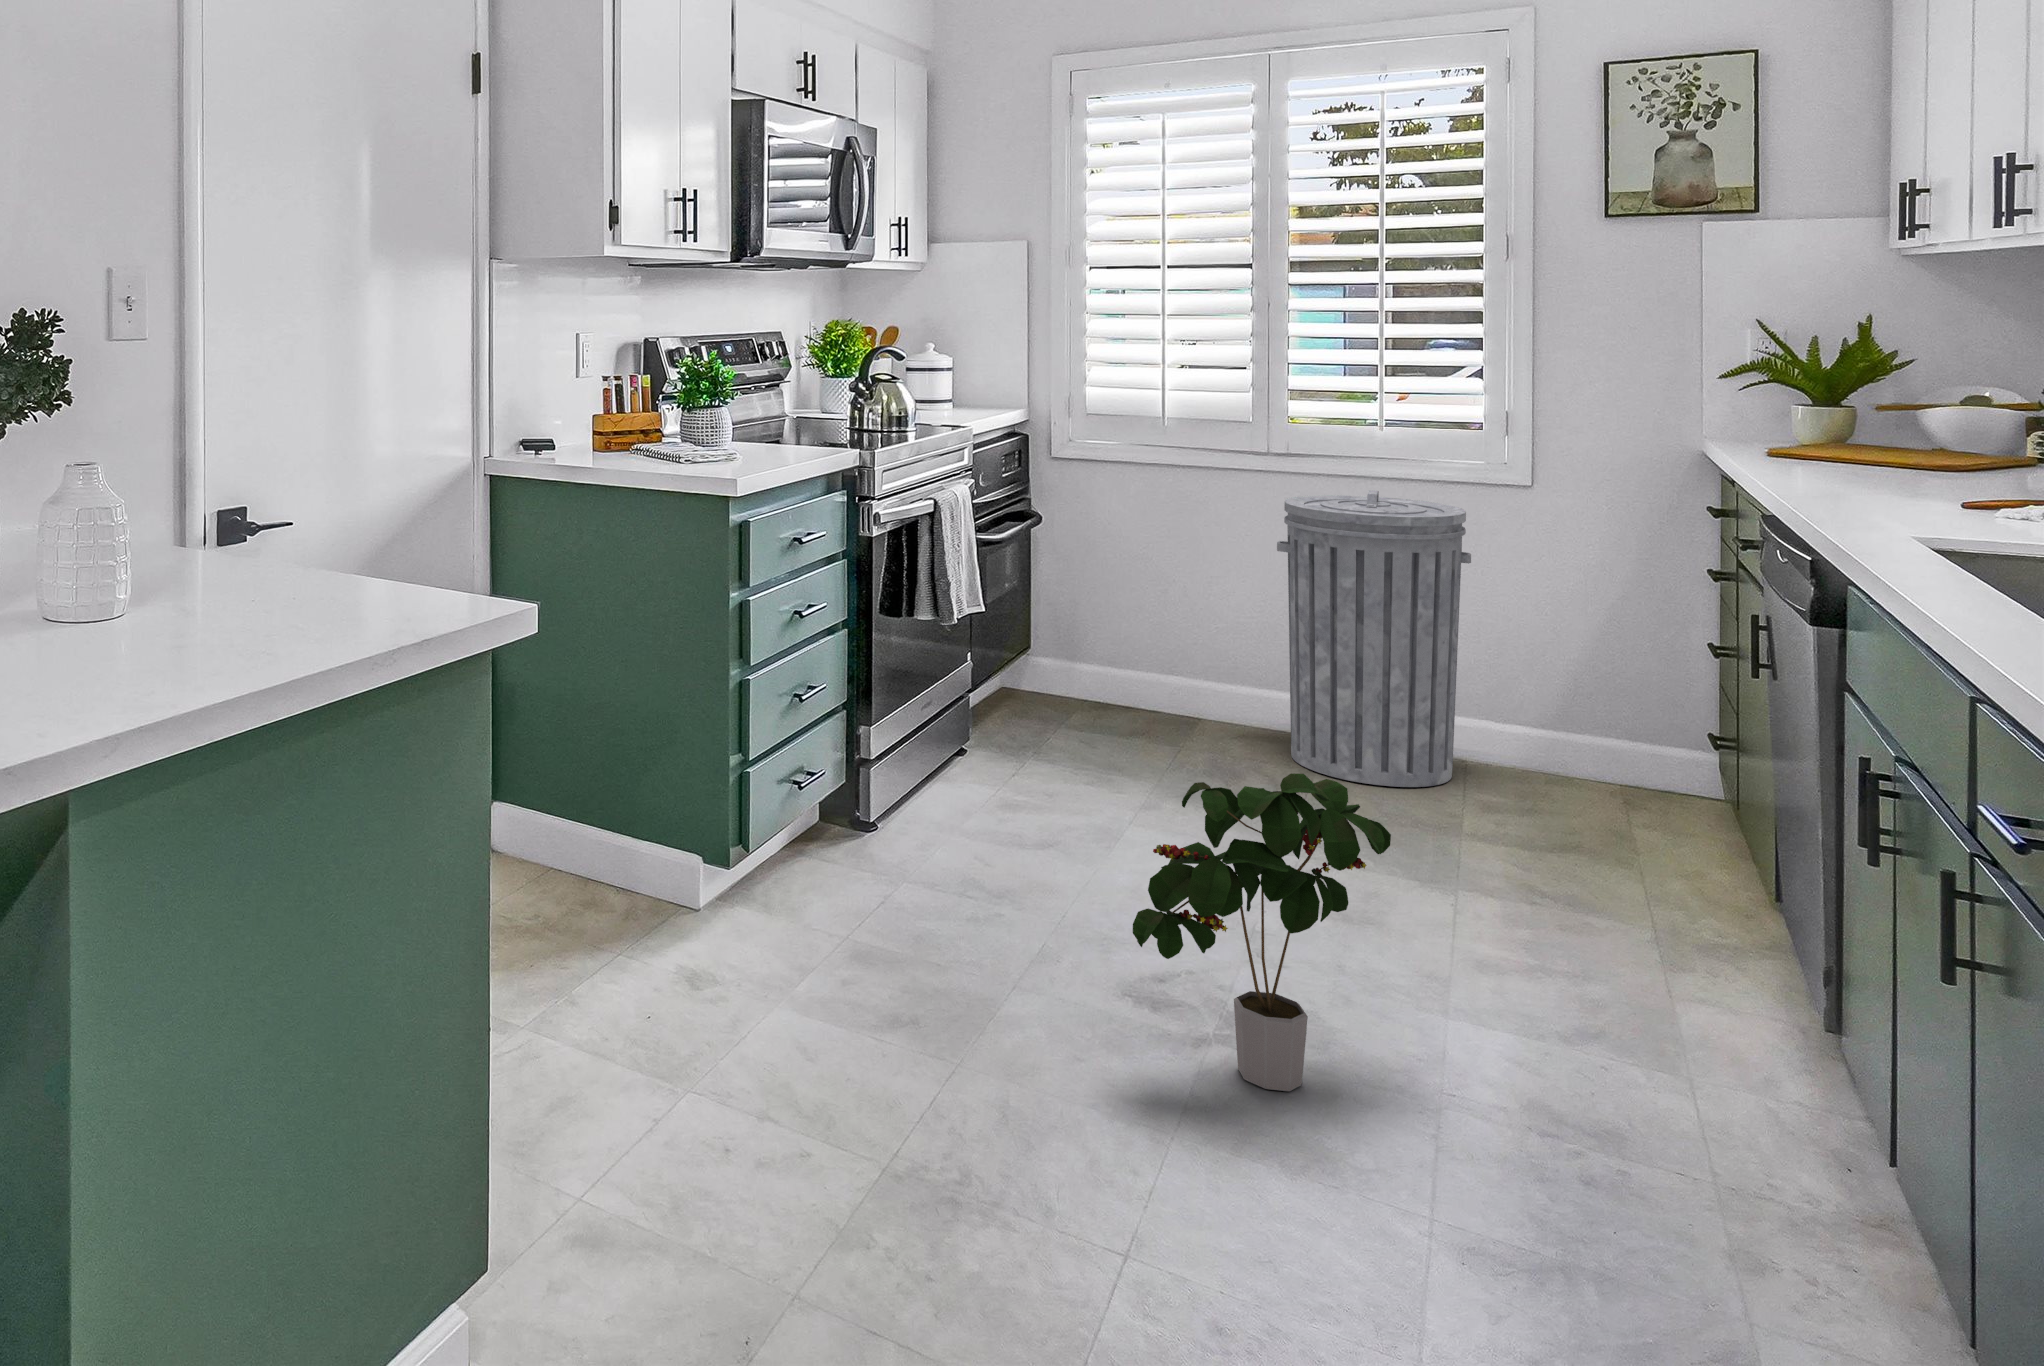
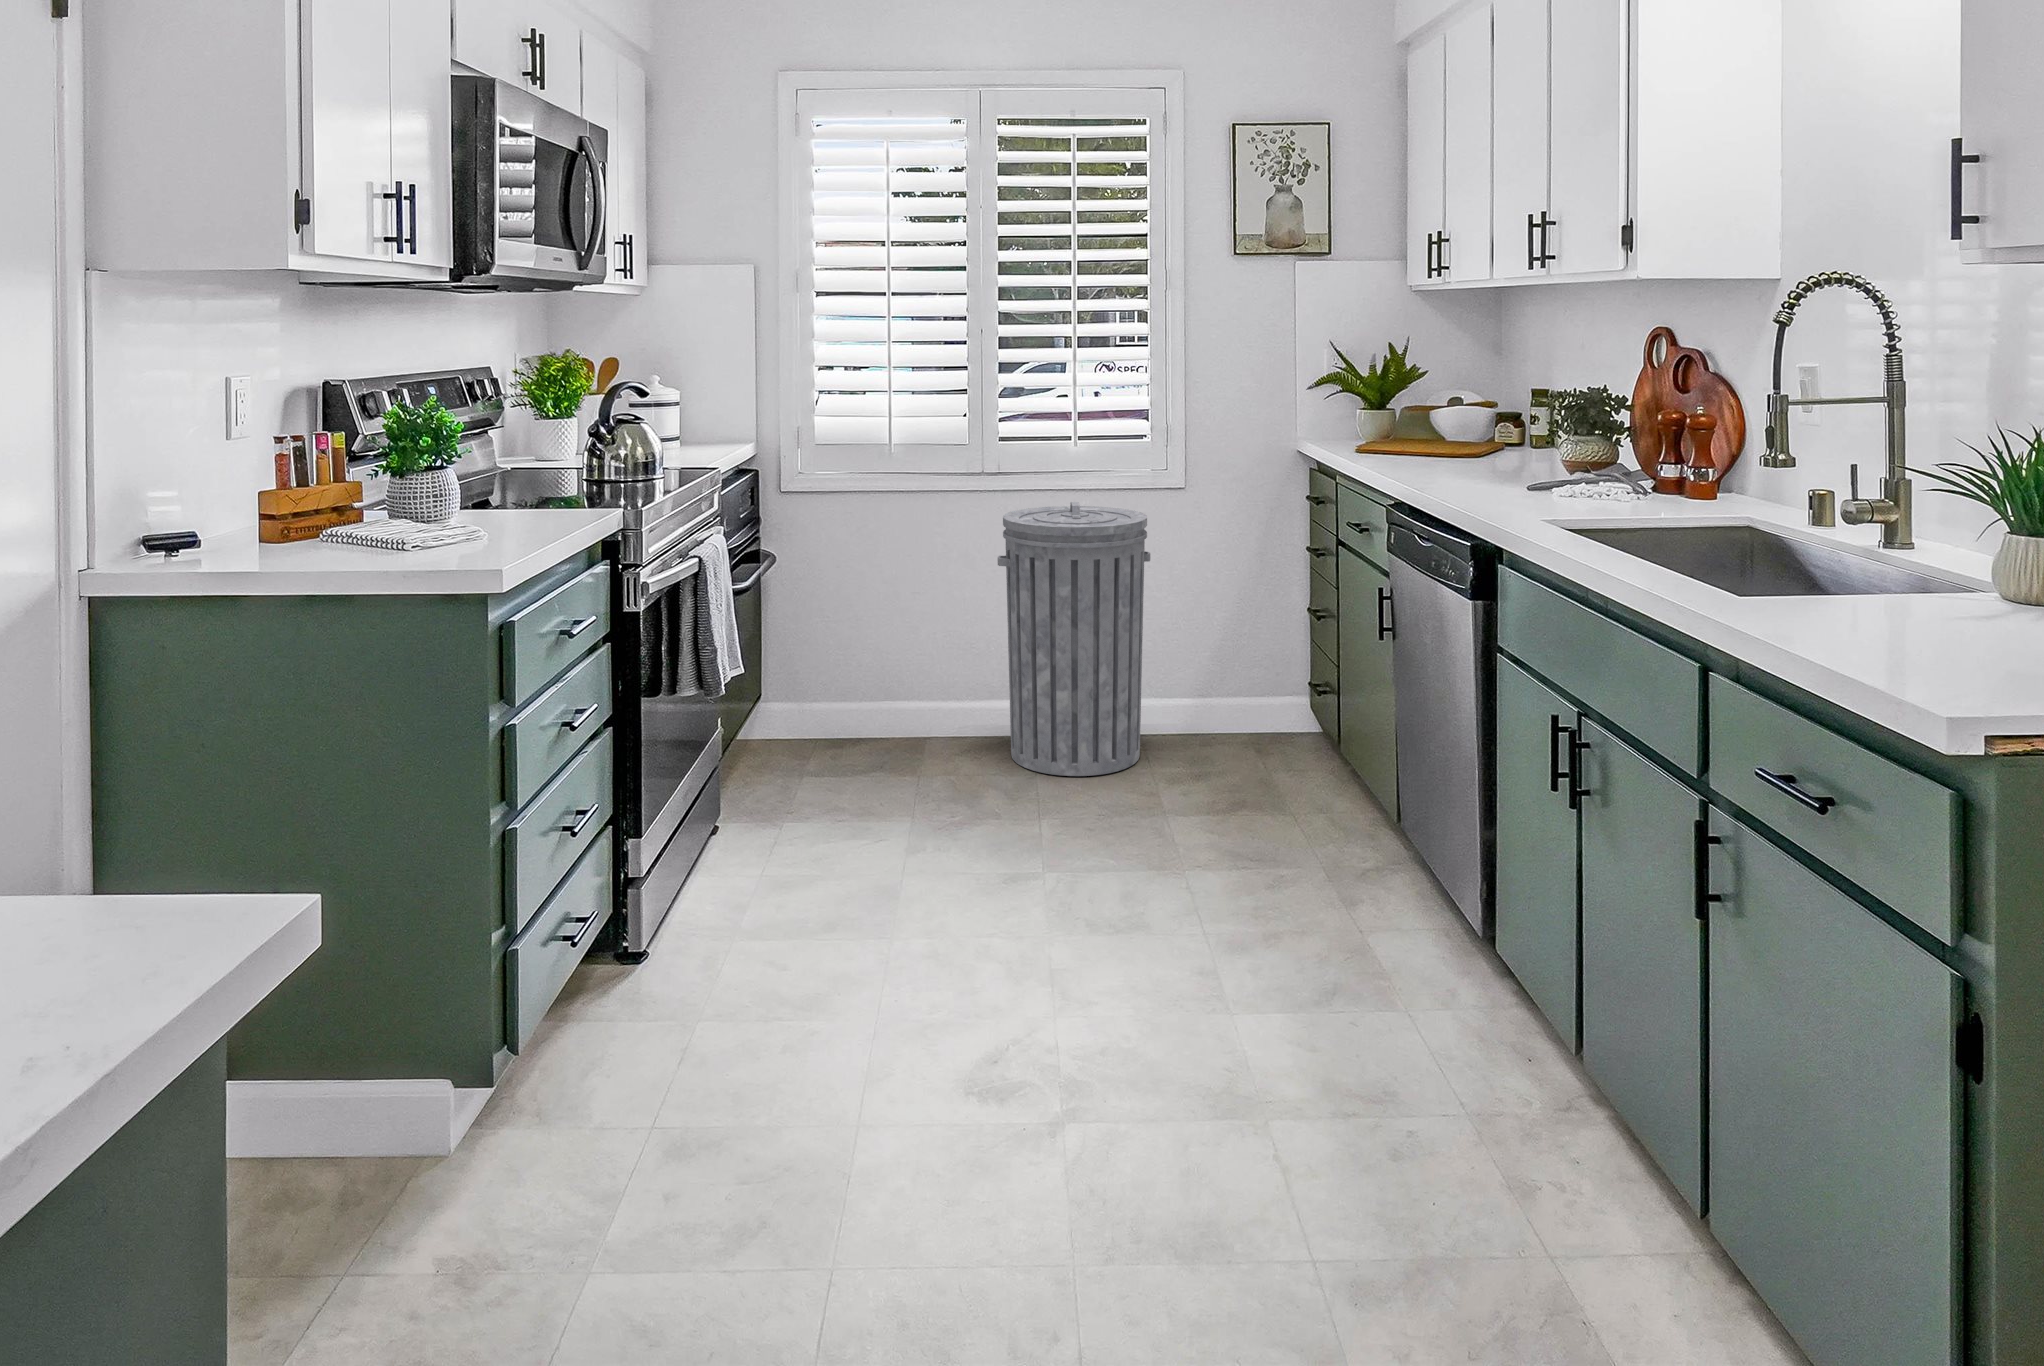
potted plant: present [1133,773,1391,1091] -> none [1019,829,1226,1189]

